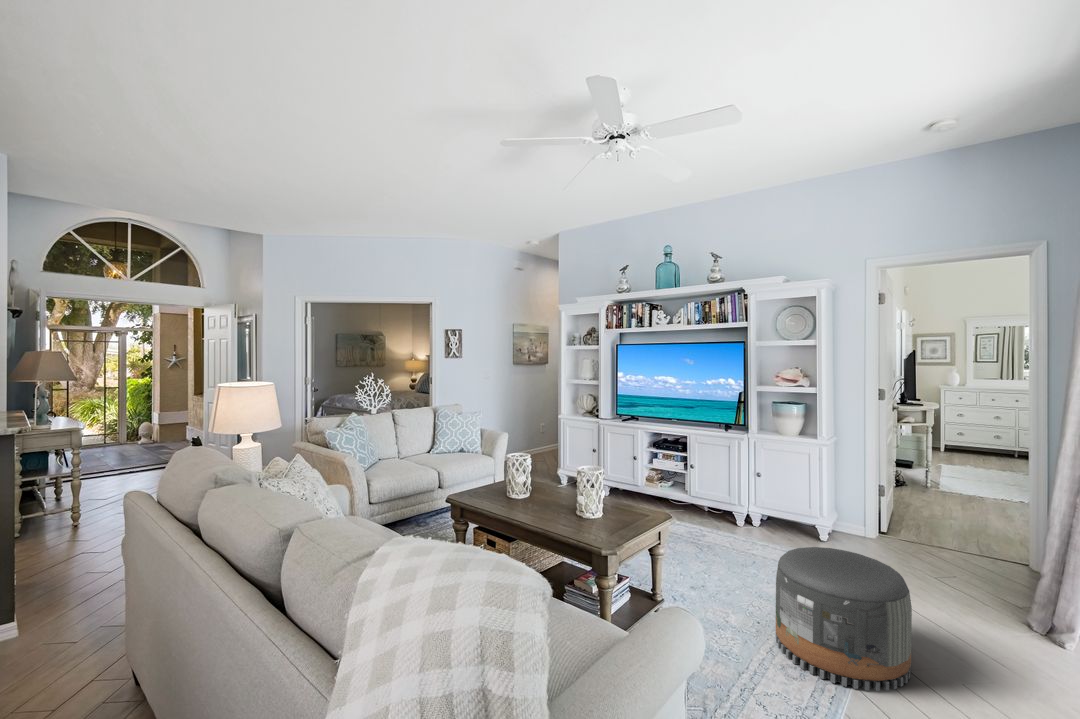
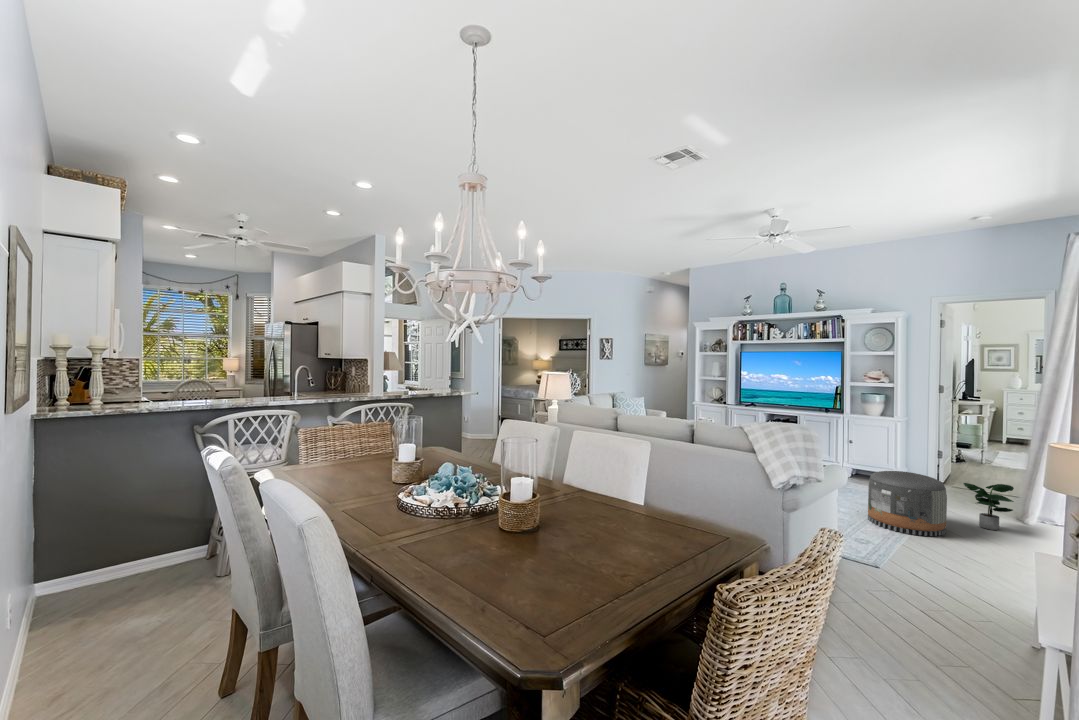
potted plant: none [931,563,1024,654] -> present [963,483,1014,530]

